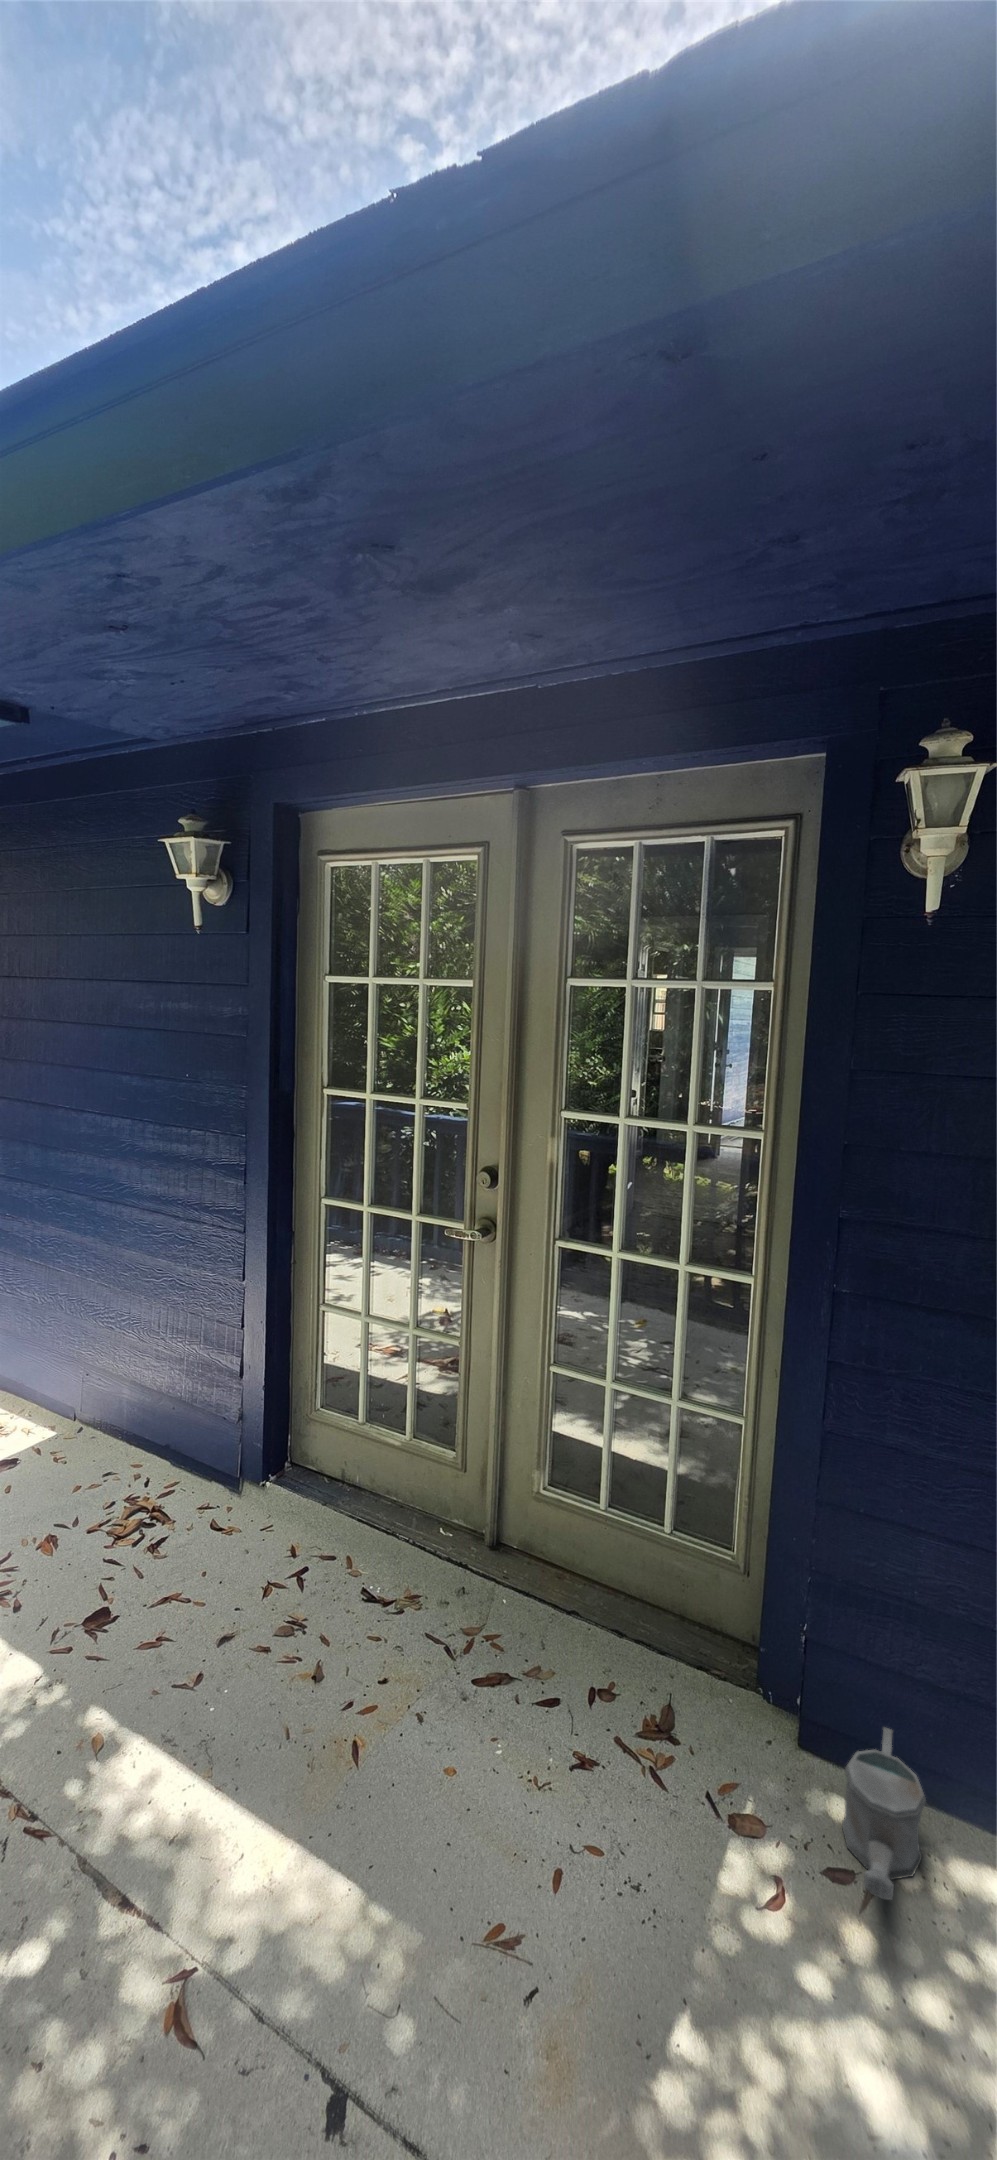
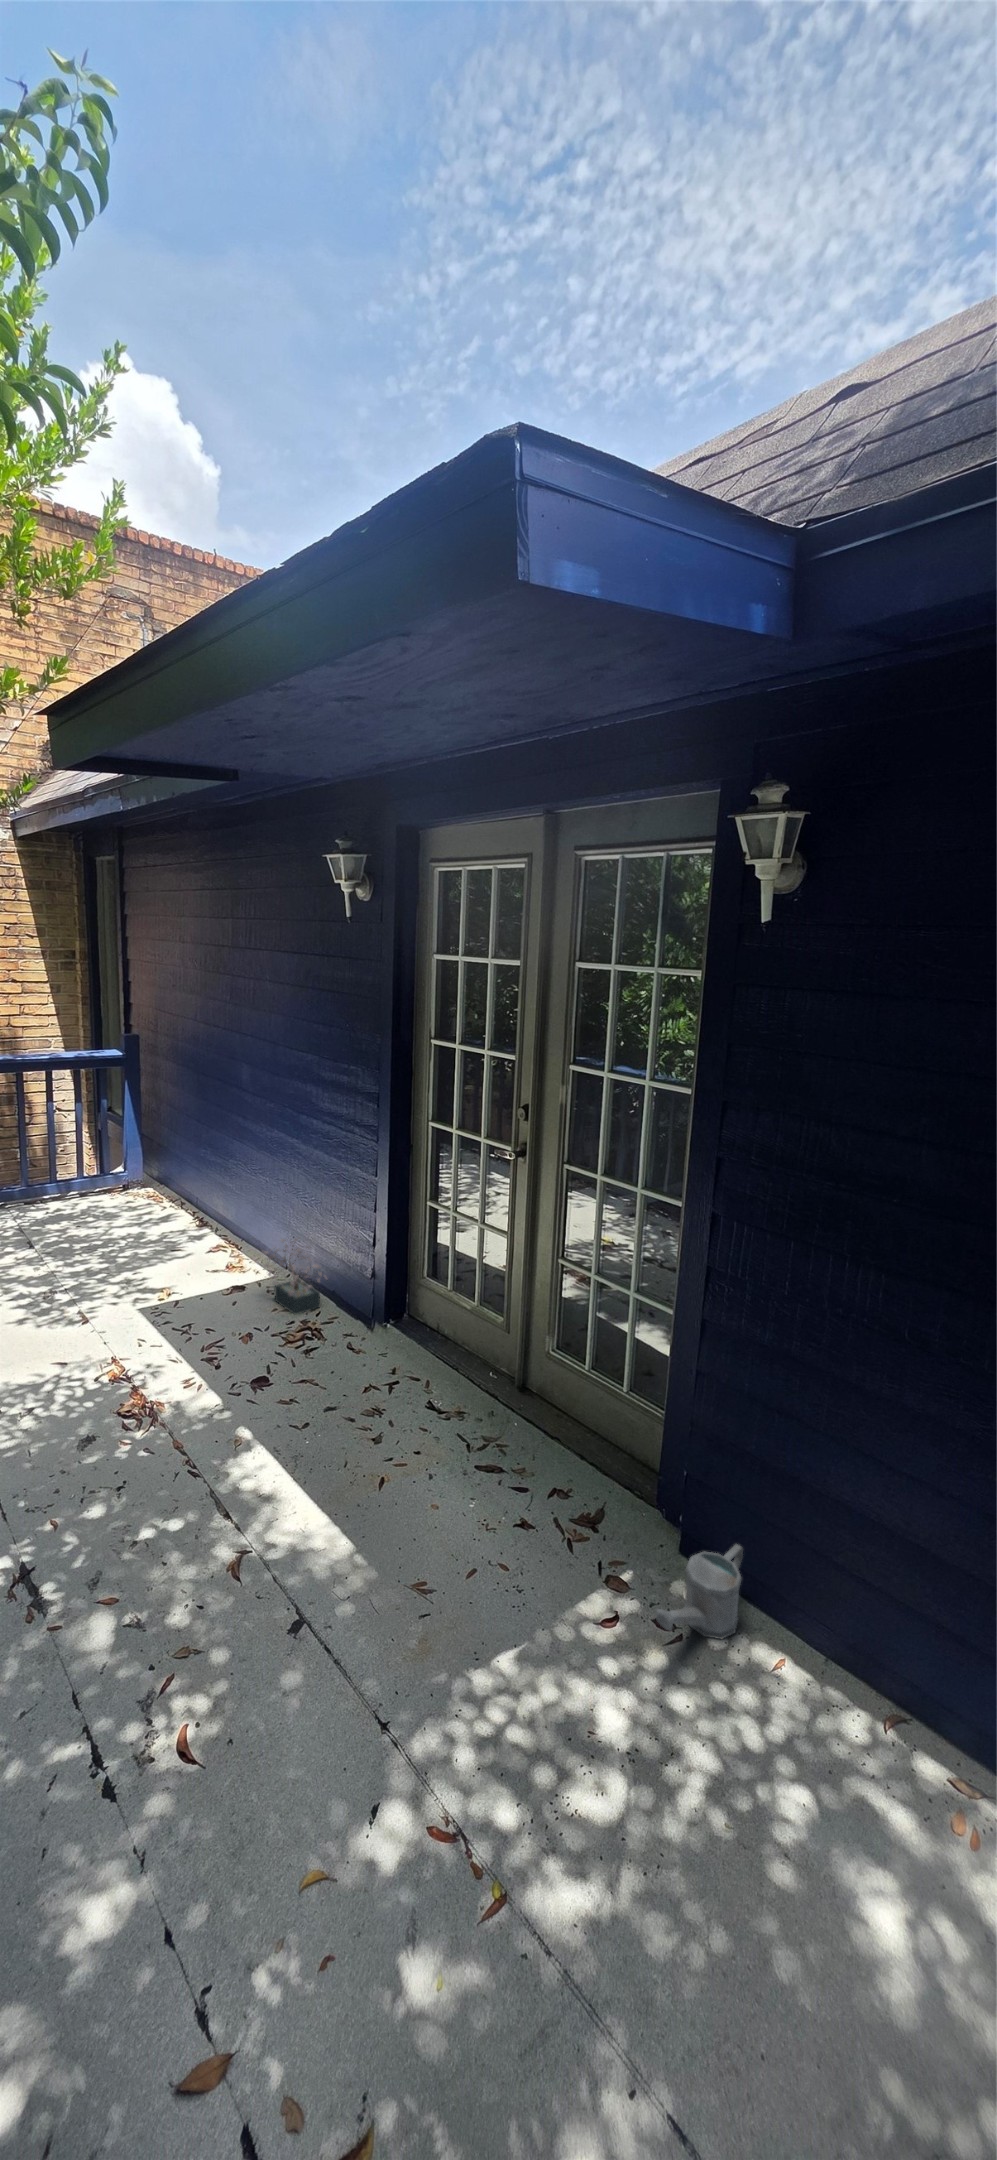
decorative plant: none [46,1373,158,1493] -> present [264,1239,326,1314]

